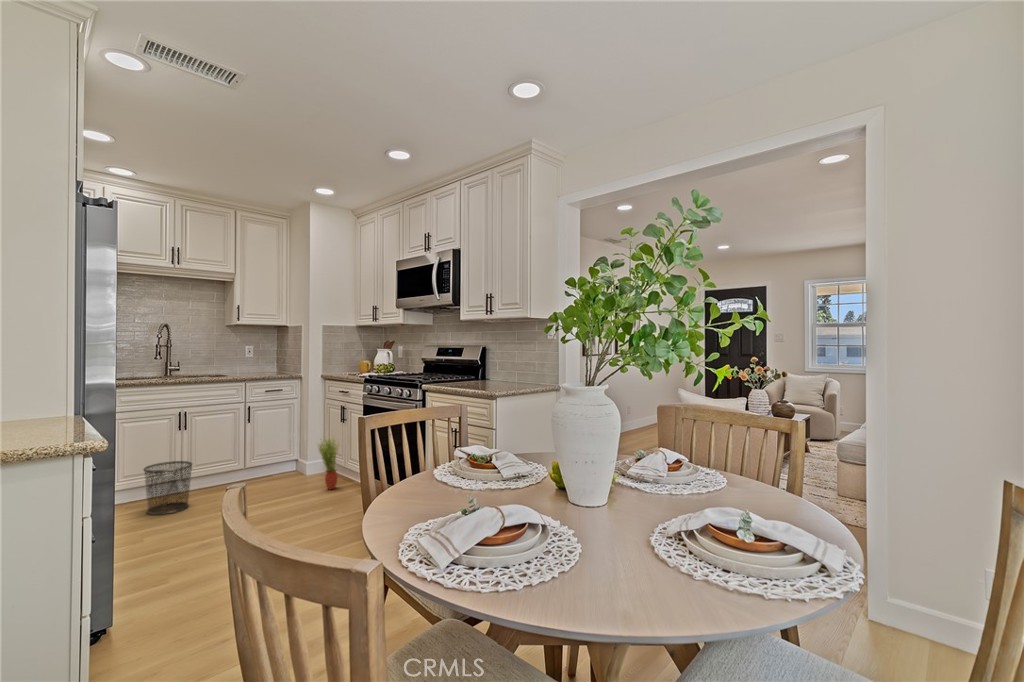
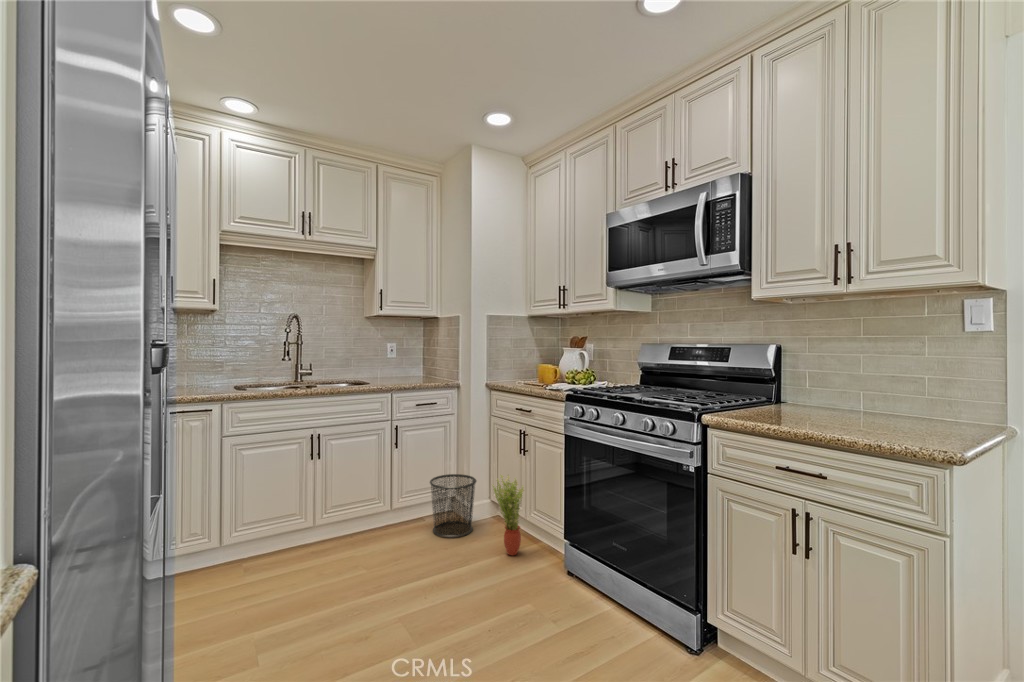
waste bin: present [144,461,192,515] -> present [430,474,476,538]

